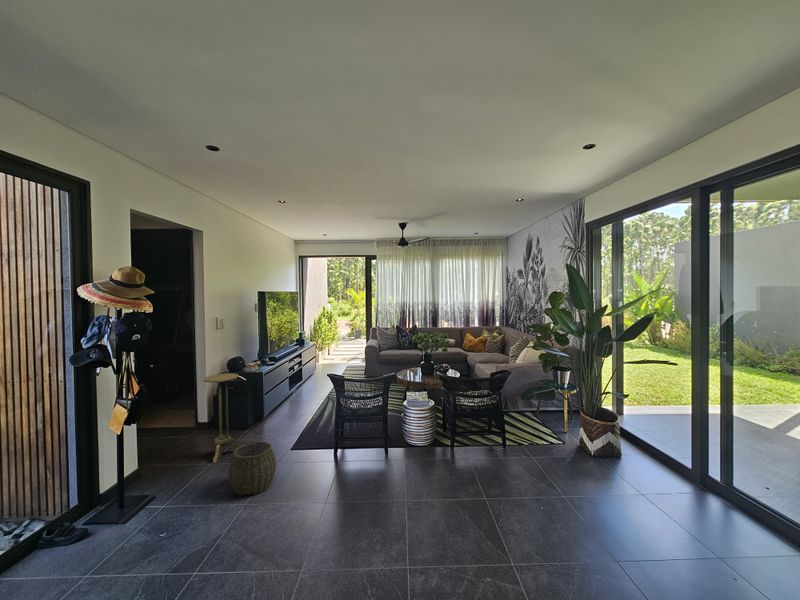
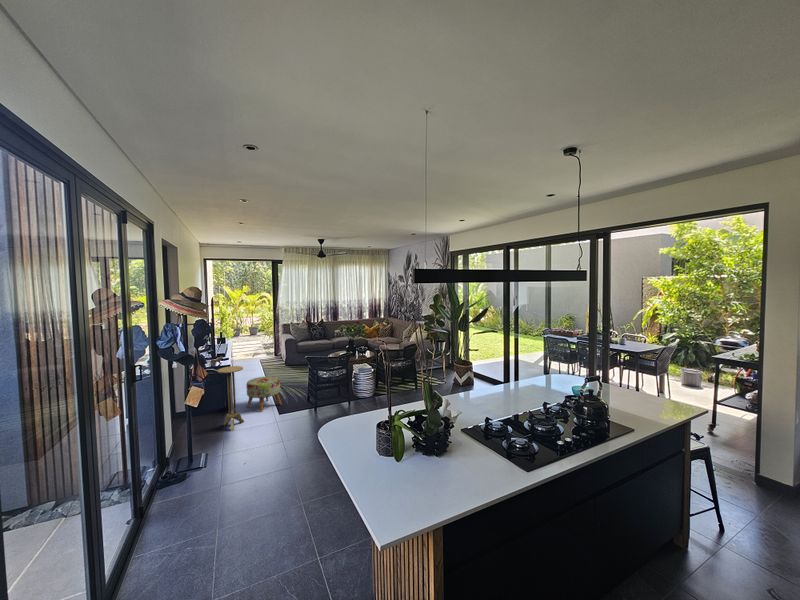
ottoman: none [266,390,310,439] -> present [246,376,282,412]
woven basket: present [229,442,276,495] -> none [263,406,293,439]

